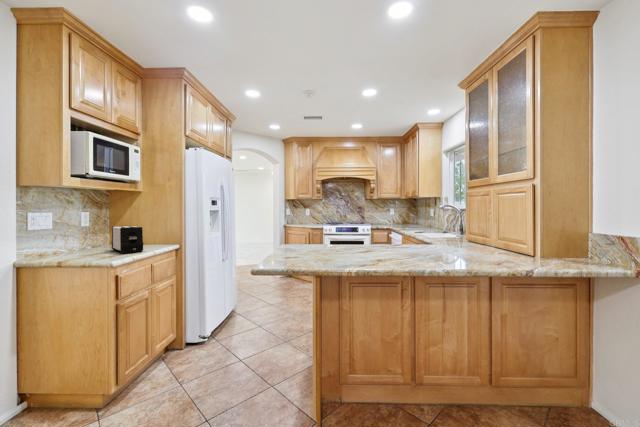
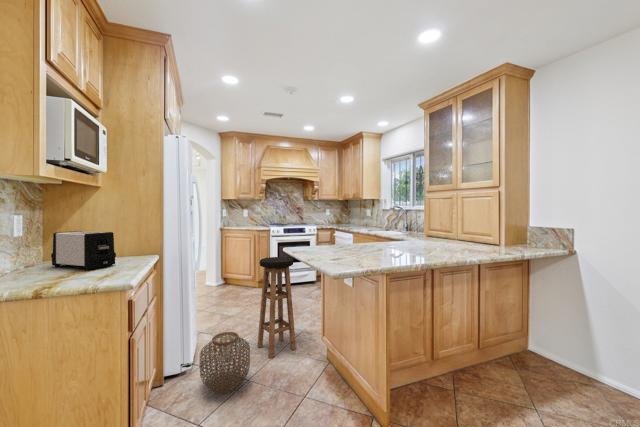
bar stool: none [269,254,300,346] -> present [257,257,296,358]
woven basket: none [200,315,243,366] -> present [200,332,250,394]

